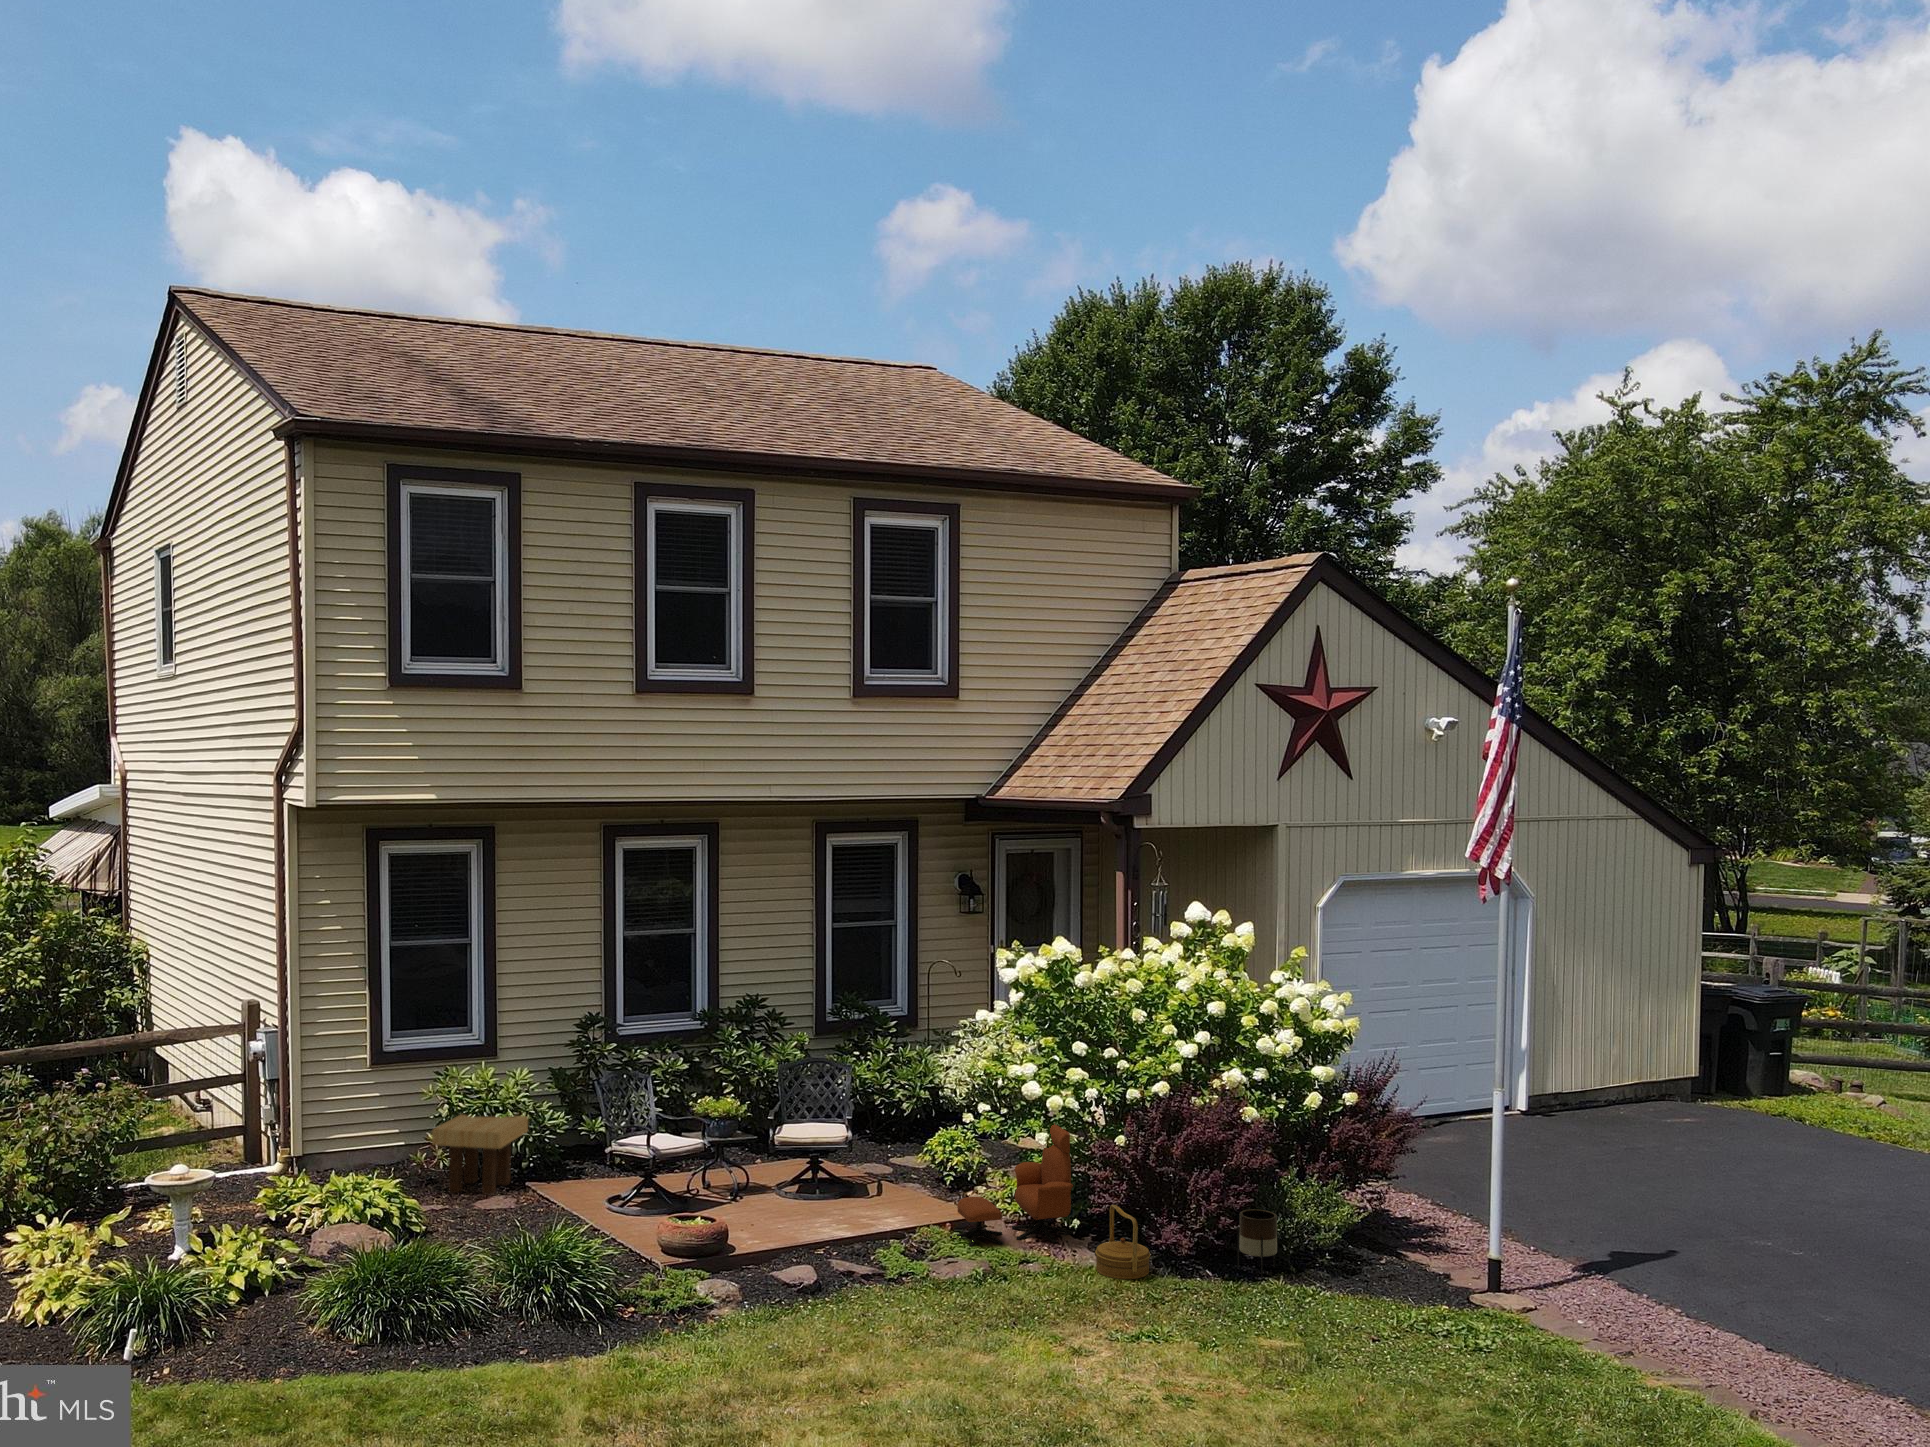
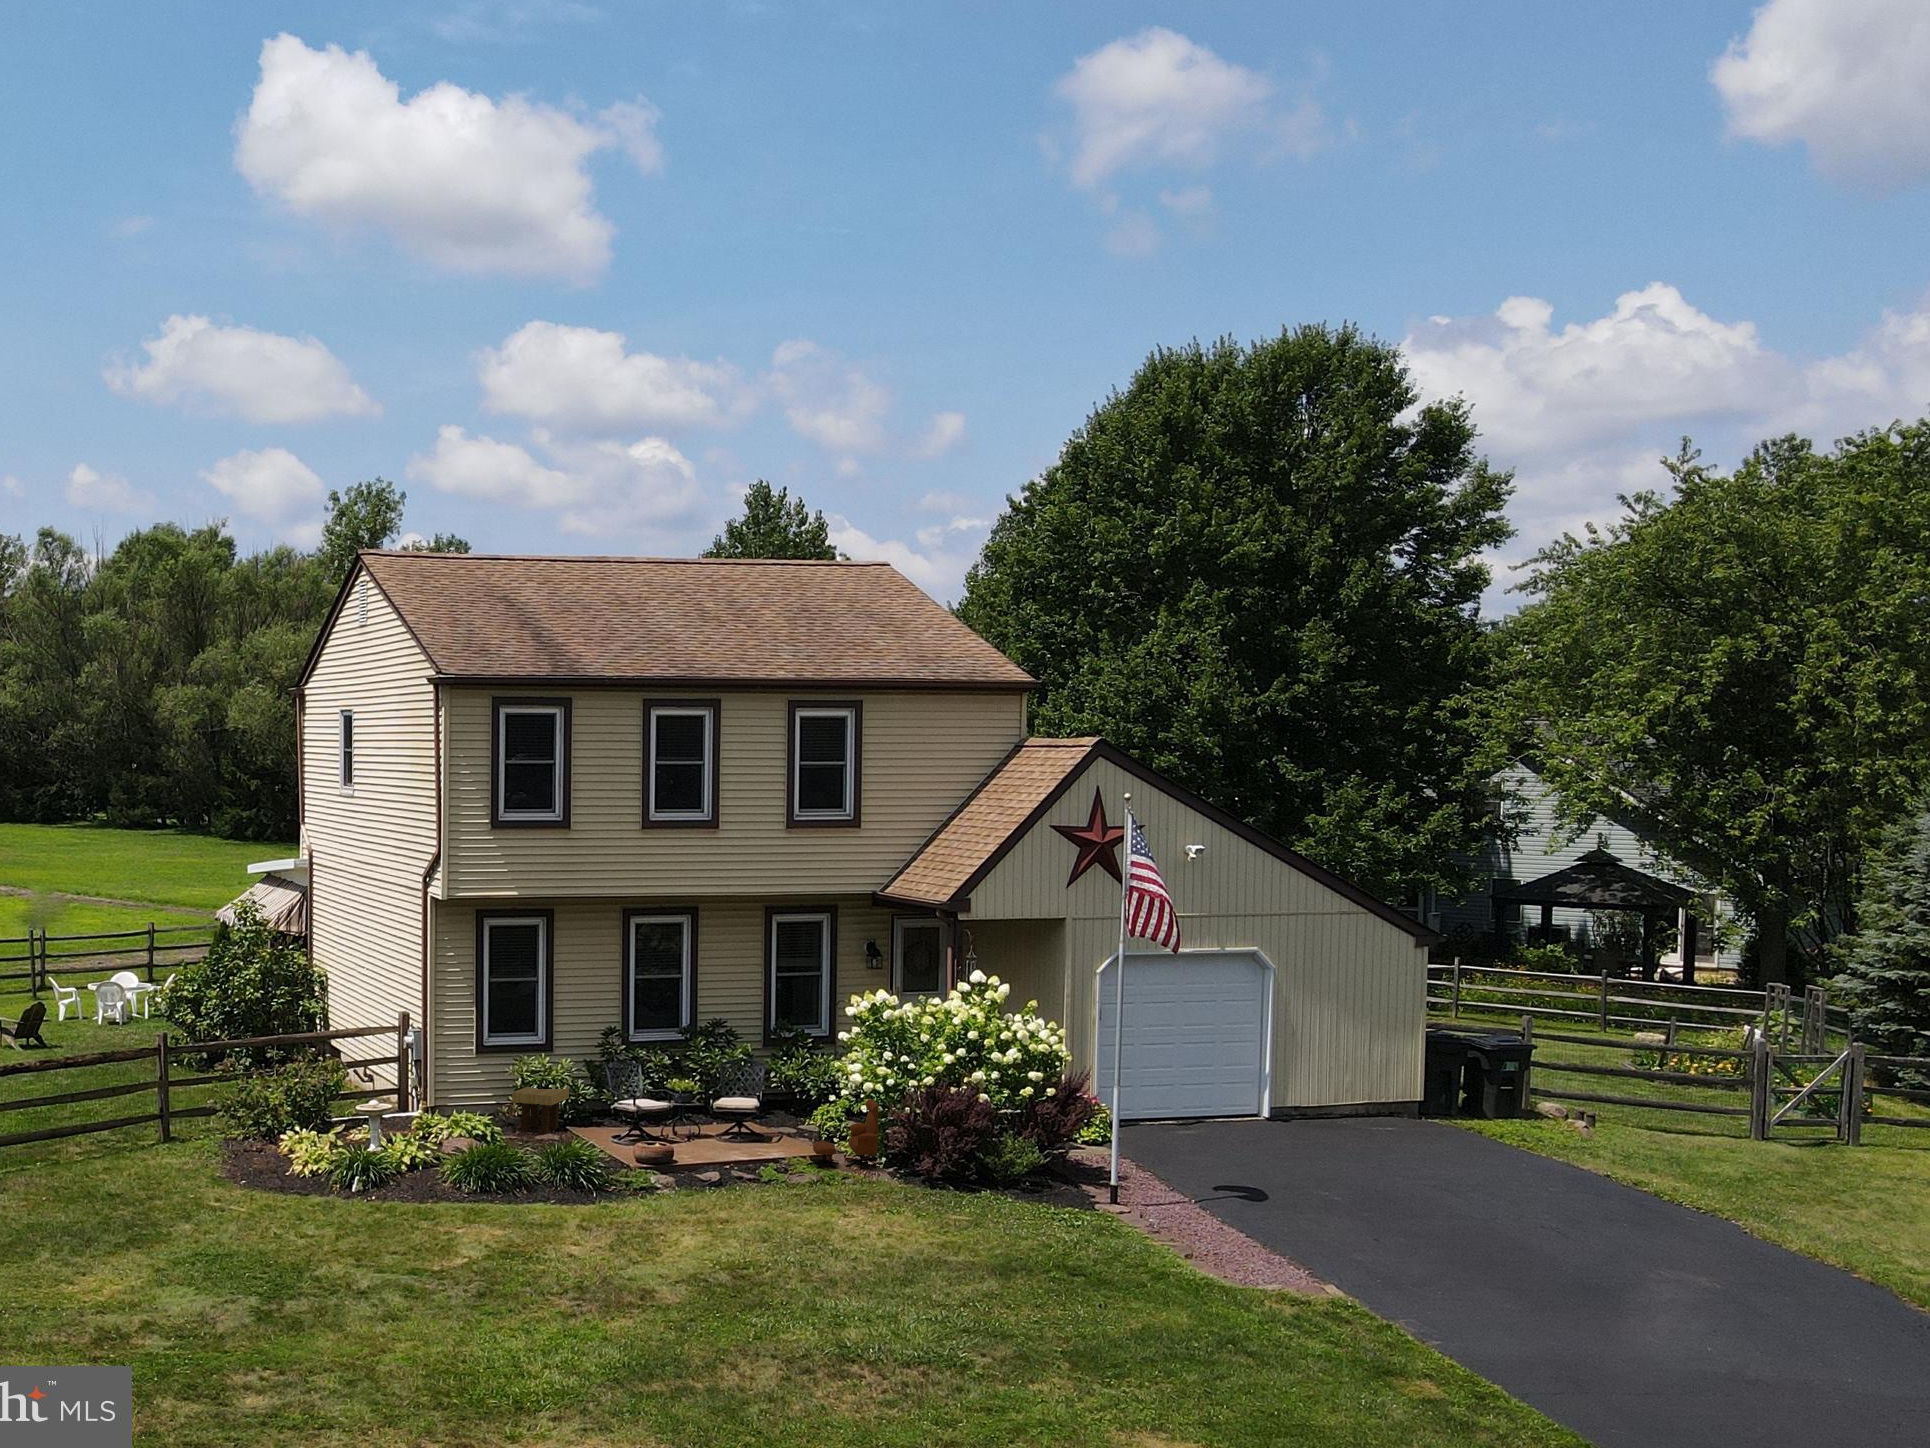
woven basket: present [1095,1205,1150,1279] -> none [881,1146,912,1186]
planter: present [1237,1209,1277,1278] -> none [964,1151,986,1189]

